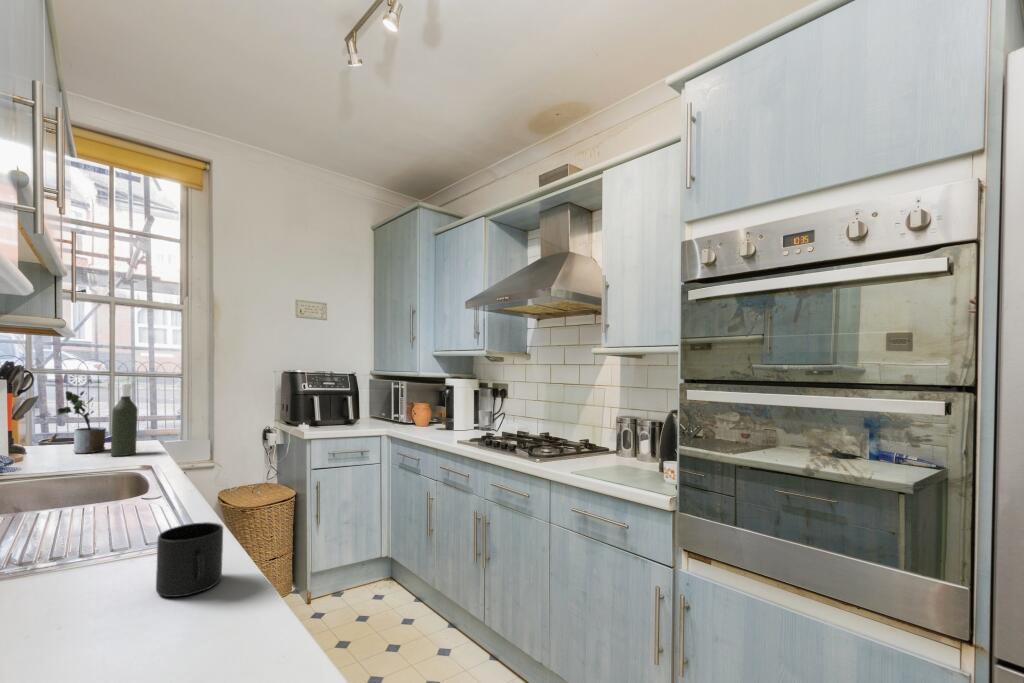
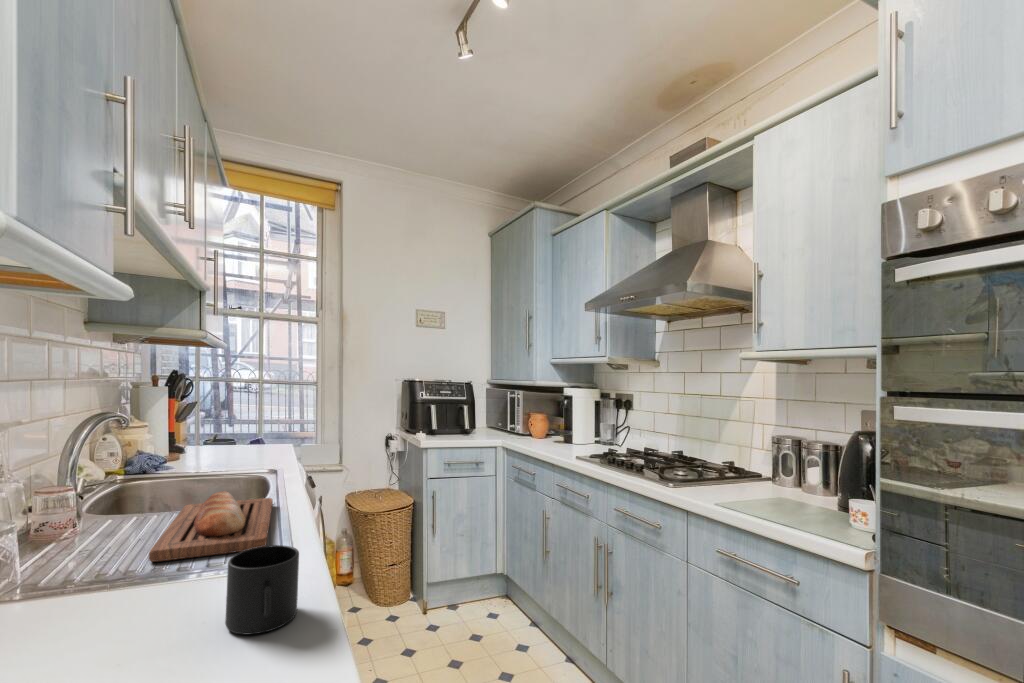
bottle: present [111,383,137,456] -> none [243,387,266,457]
potted plant: present [58,391,106,453] -> none [201,394,242,453]
bread loaf: none [48,487,172,554] -> present [149,491,273,562]

